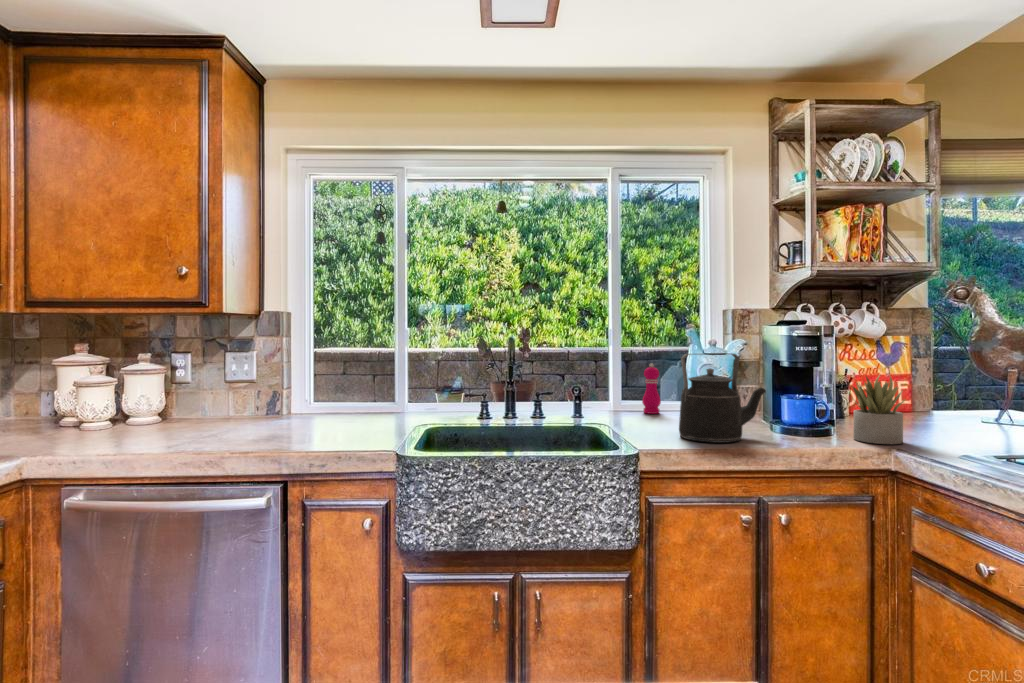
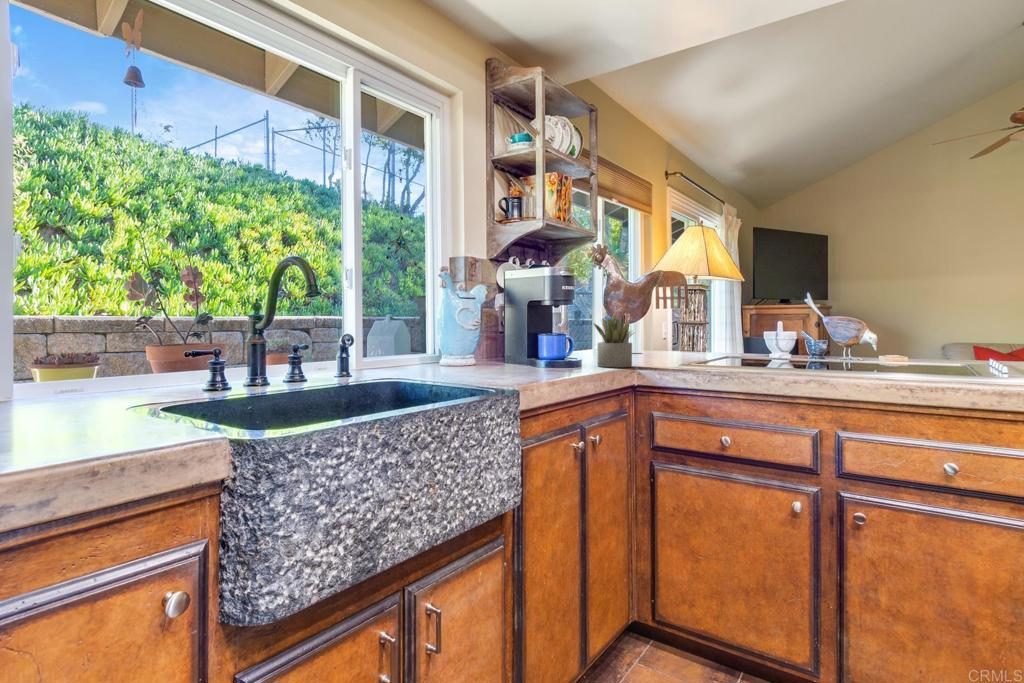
kettle: present [679,353,766,443] -> none [491,287,553,378]
pepper mill: present [642,363,661,414] -> none [390,309,410,366]

